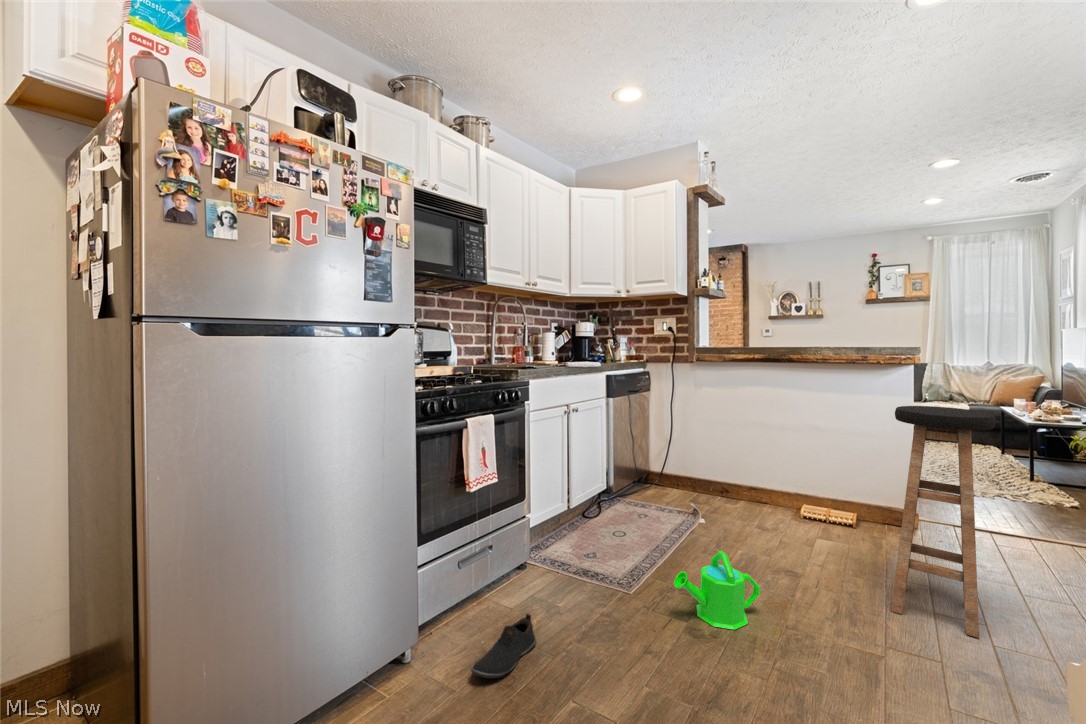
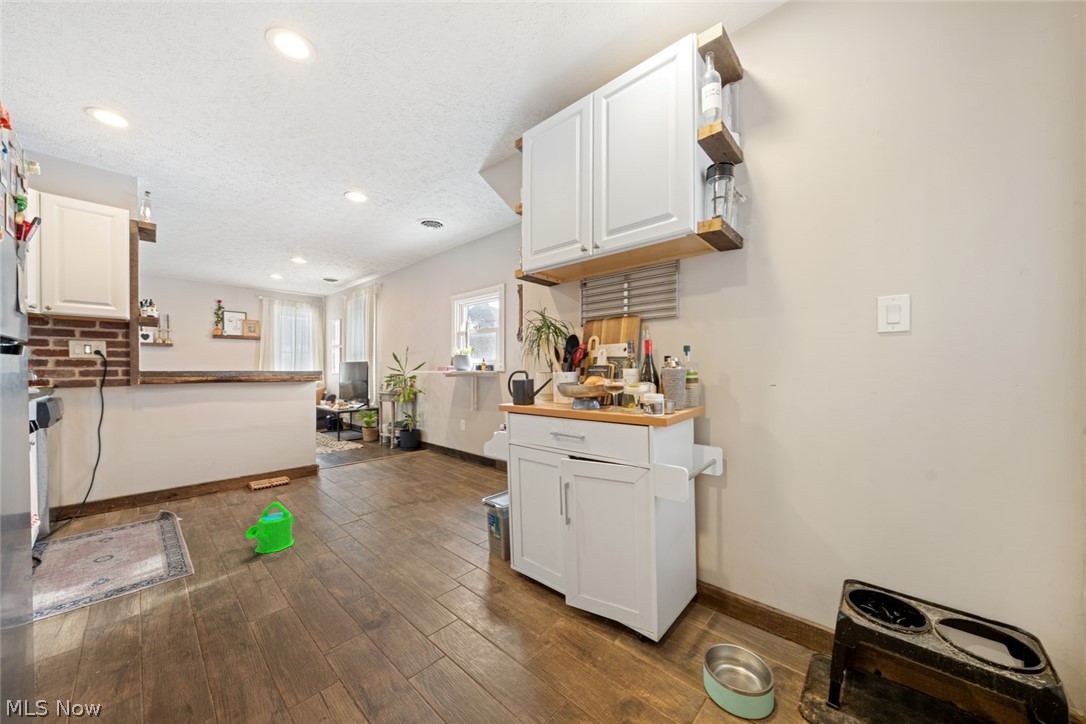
bar stool: present [891,406,996,638] -> none [337,395,381,504]
shoe: present [471,614,536,678] -> none [134,613,175,675]

